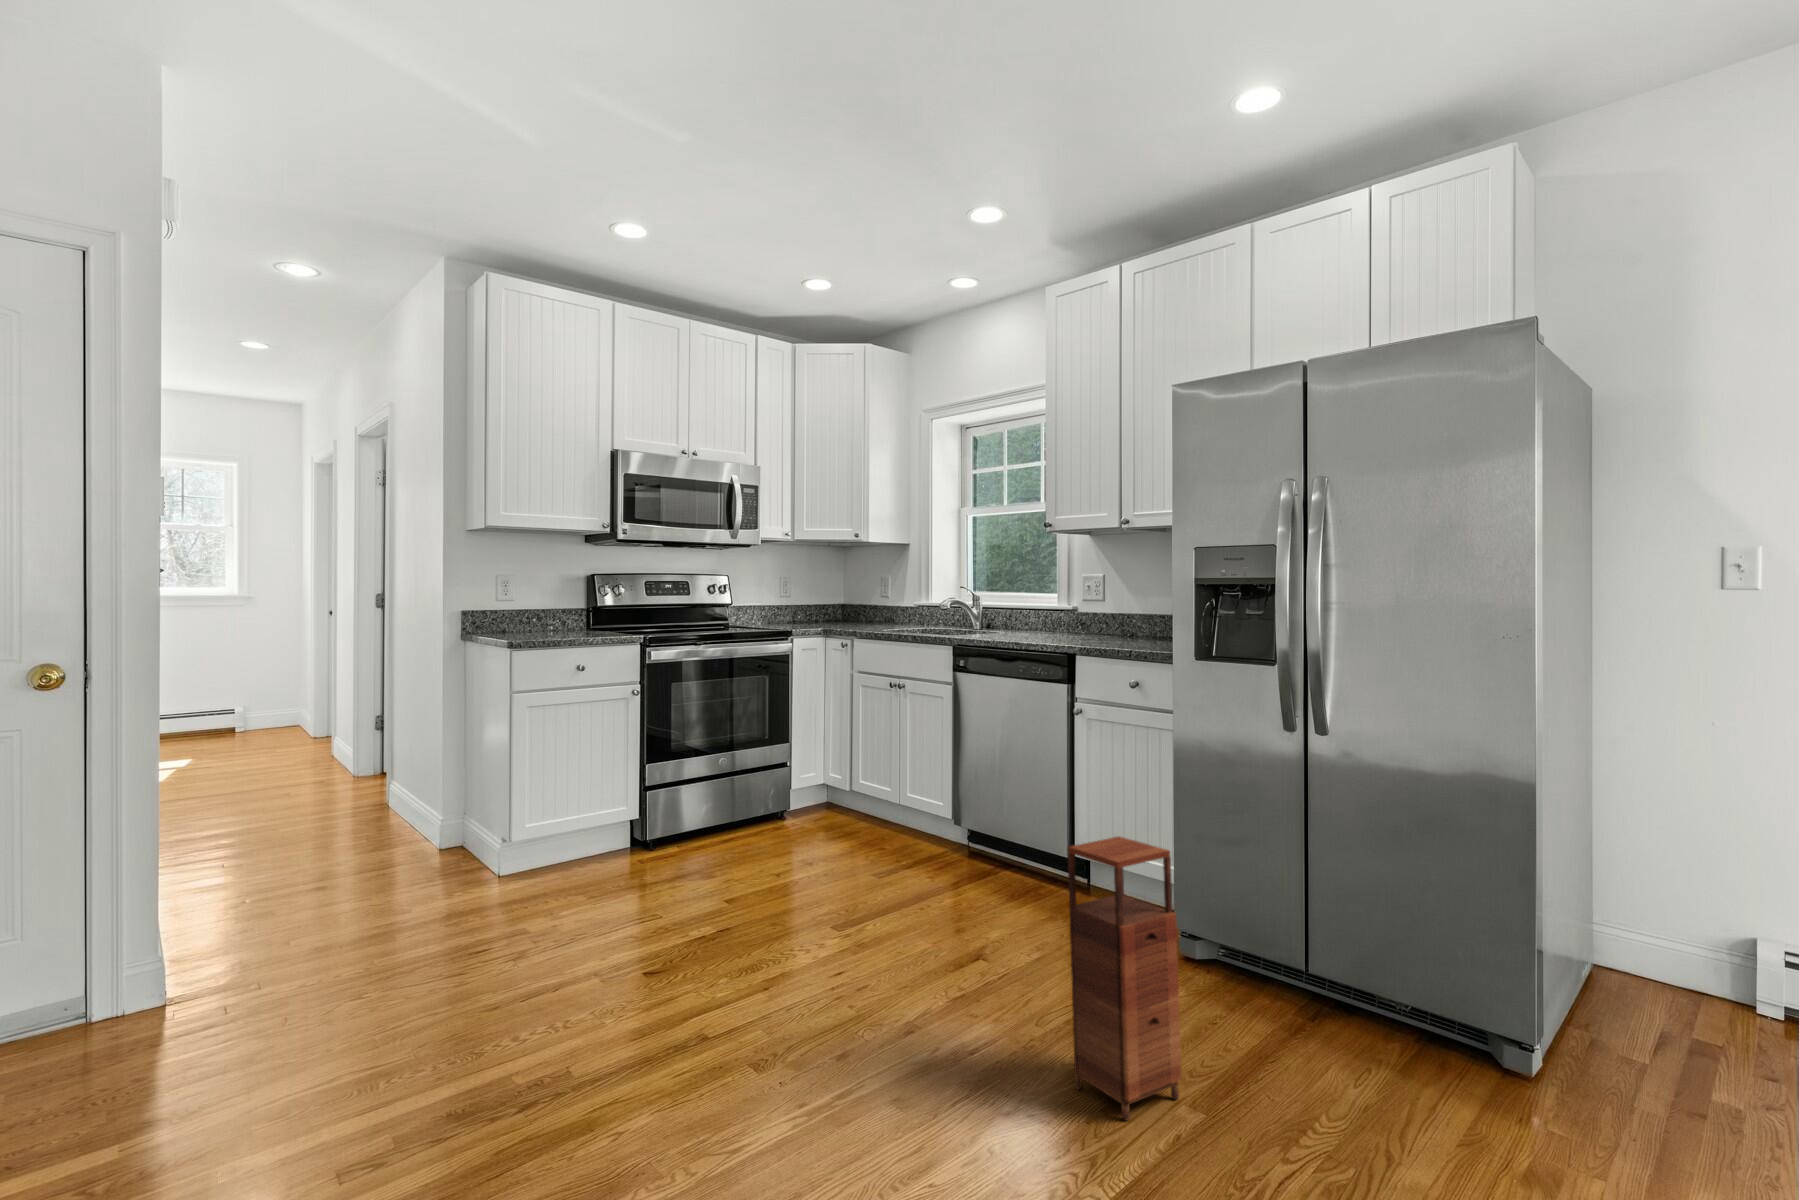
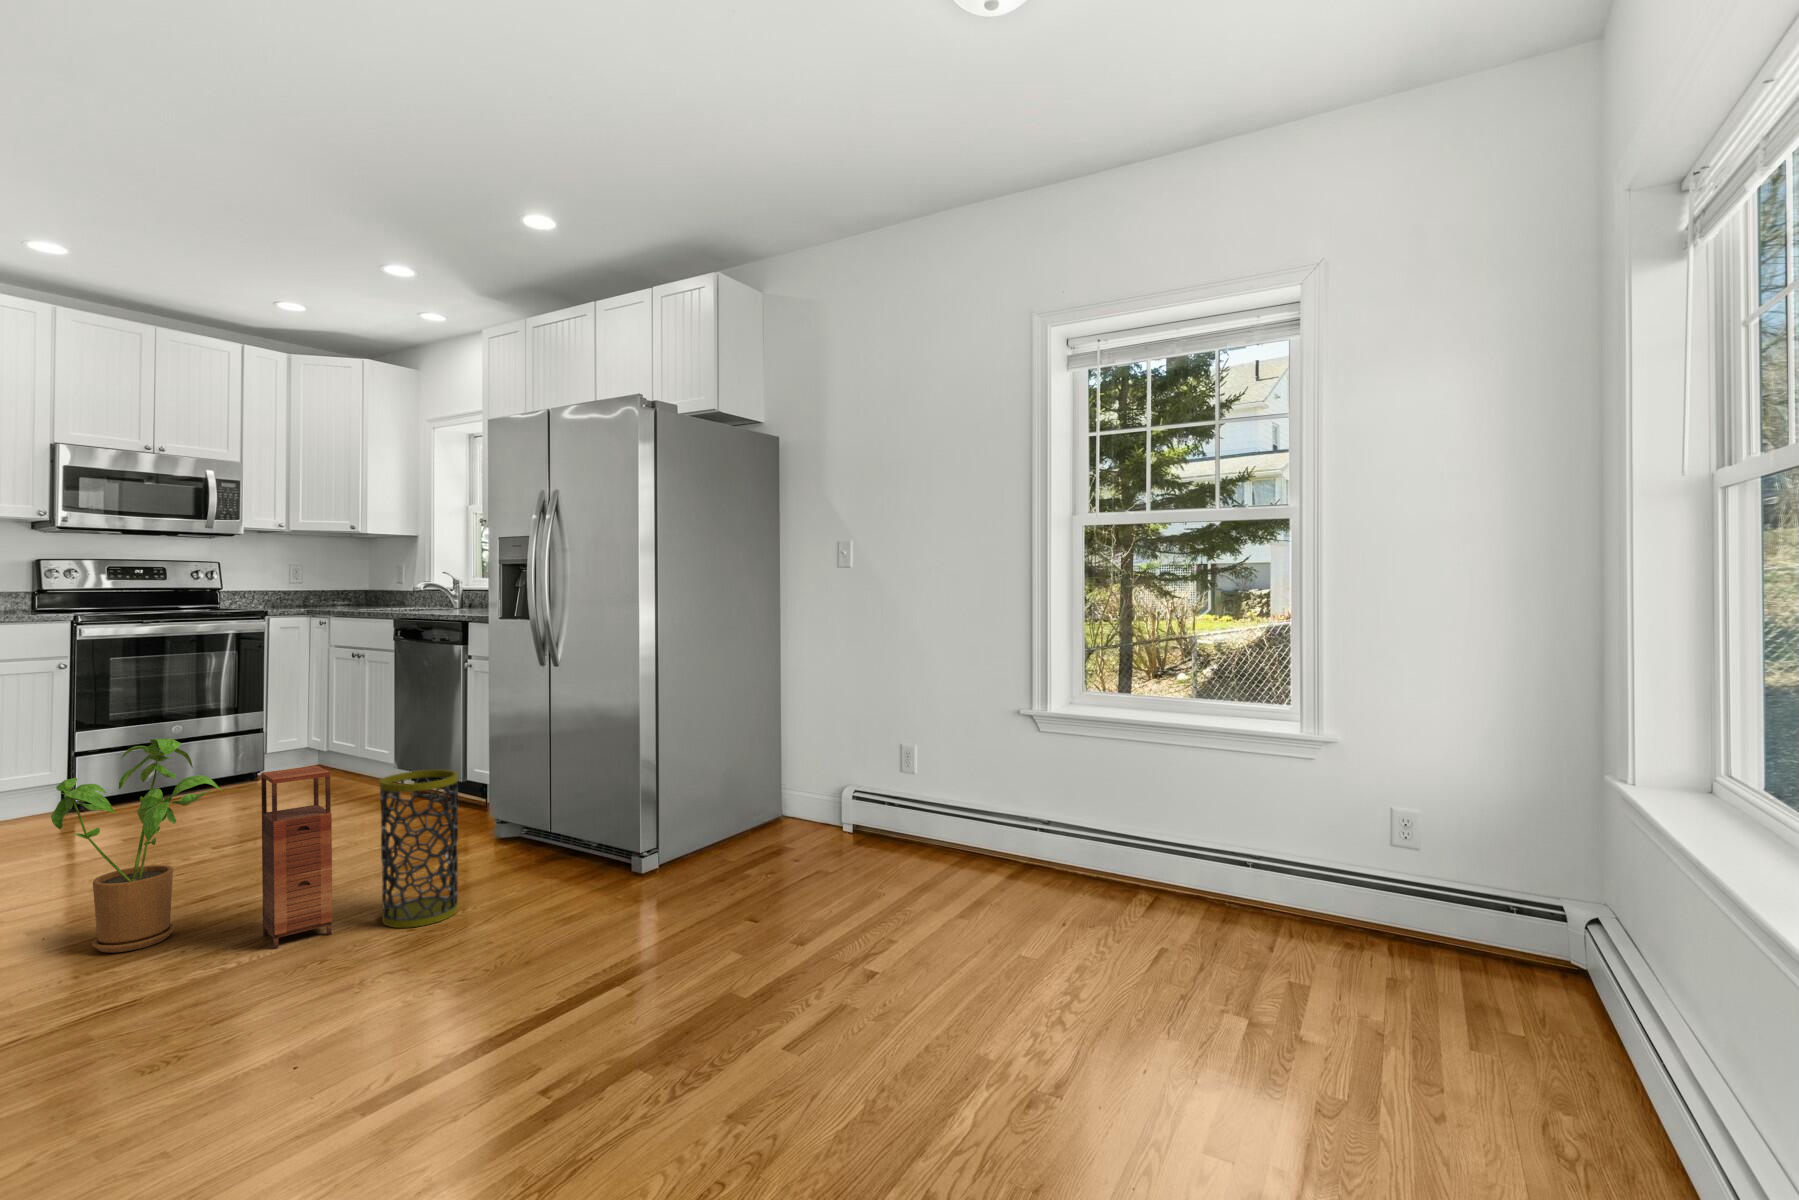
house plant: none [820,791,1003,1099] -> present [51,738,222,953]
trash can: none [1209,845,1327,1099] -> present [380,770,458,928]

